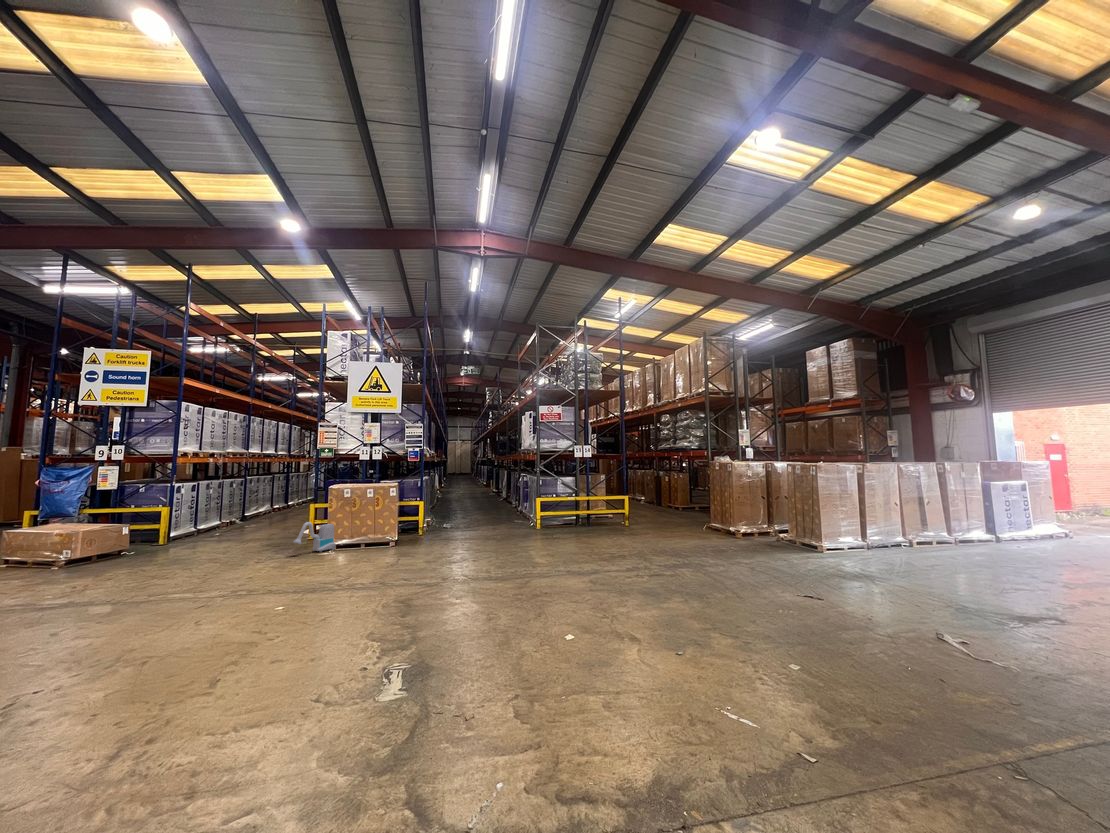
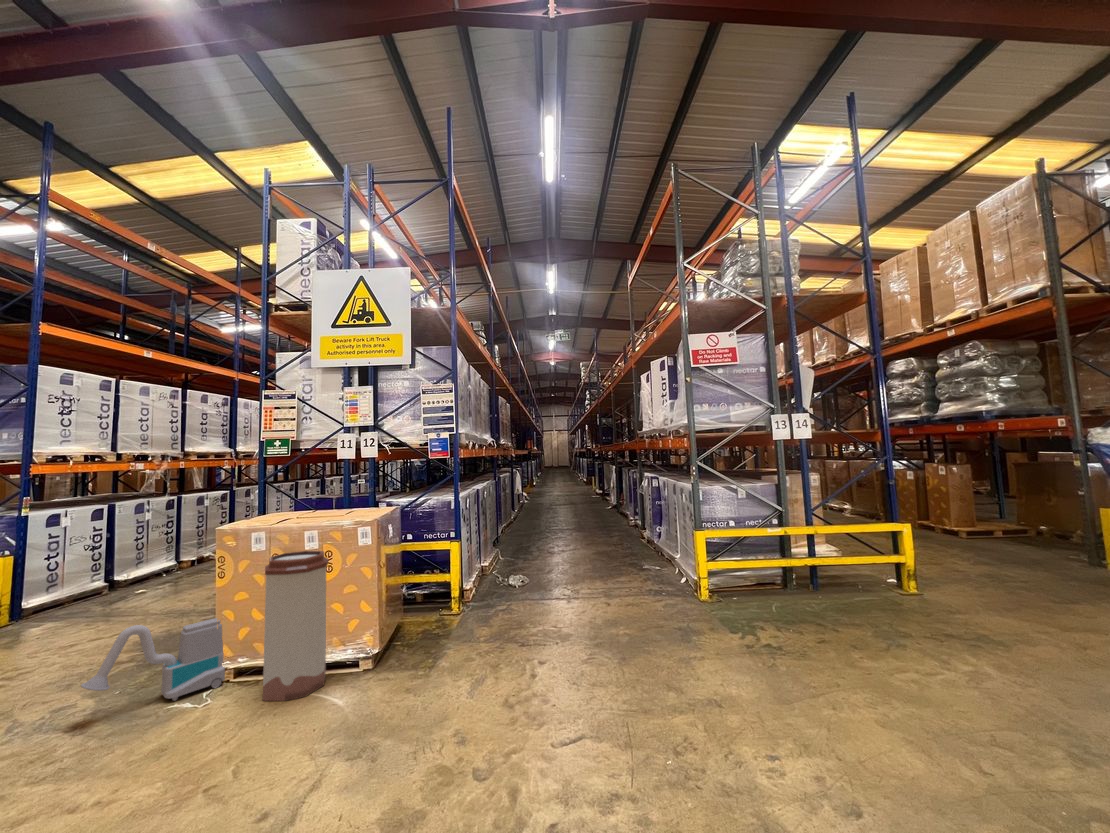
trash can: none [356,497,382,551] -> present [263,551,328,701]

